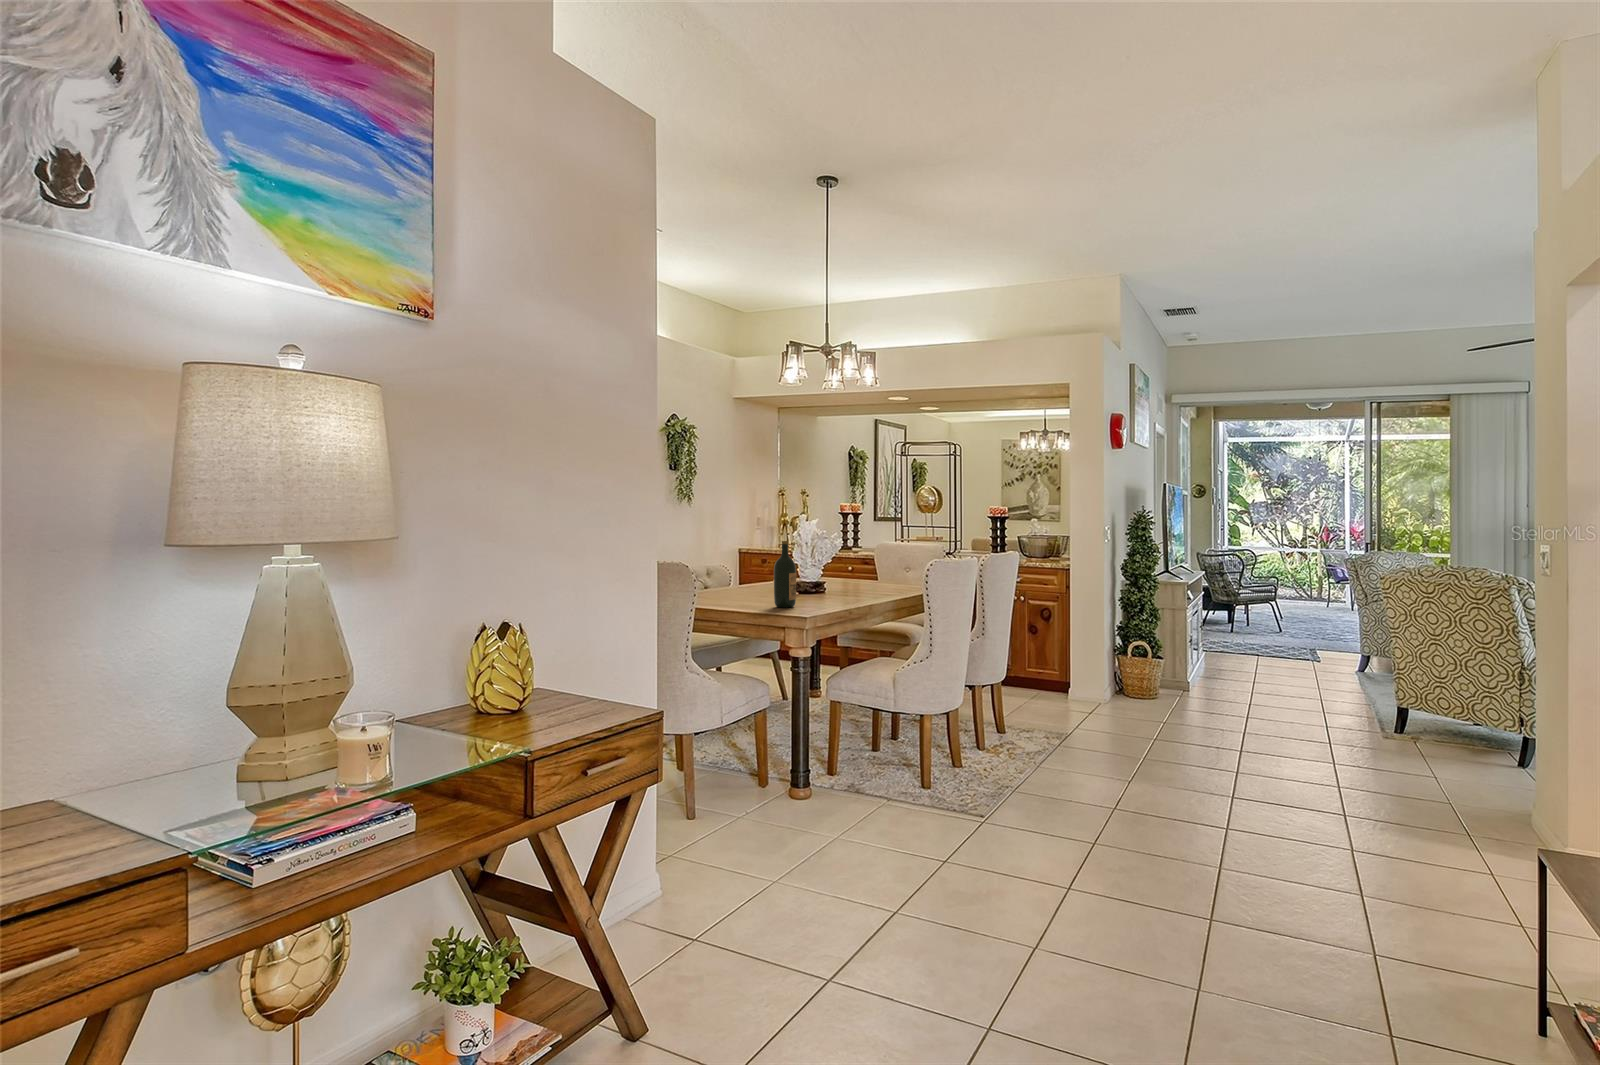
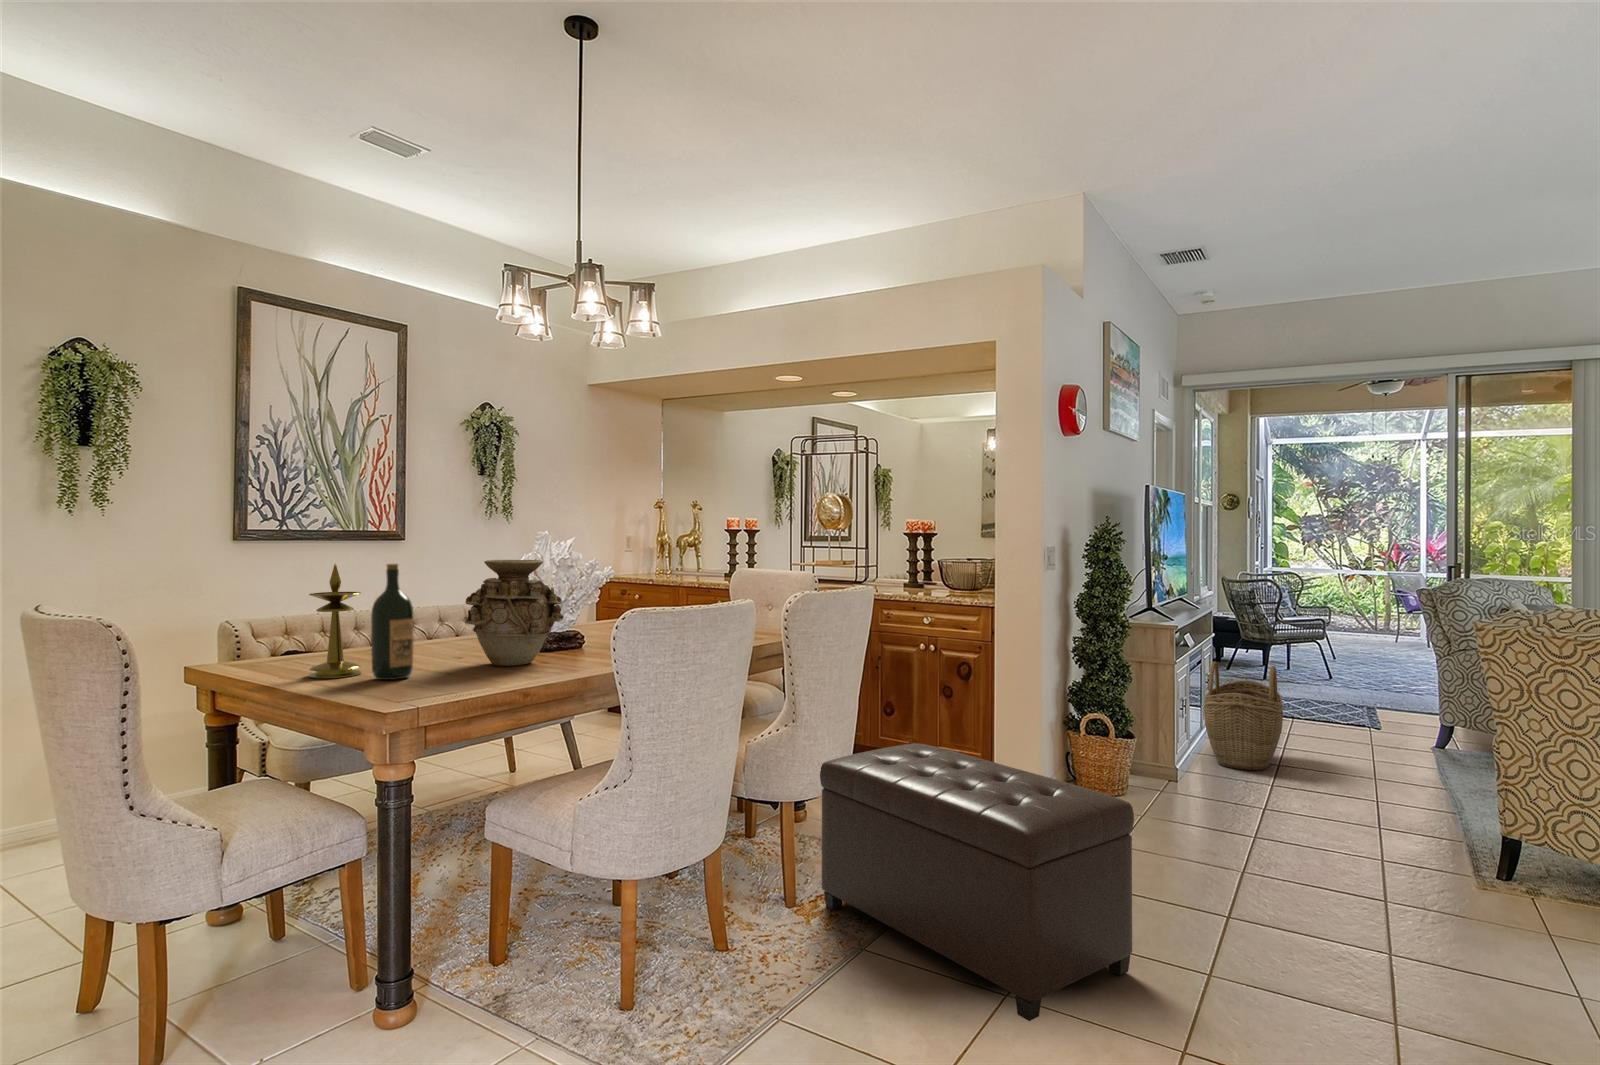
vase: none [808,539,859,602] -> present [464,560,564,666]
candlestick: none [731,541,758,607] -> present [309,564,361,678]
woven basket: none [1202,610,1256,684] -> present [1204,662,1283,770]
ottoman: none [1001,653,1198,785] -> present [820,743,1134,1021]

